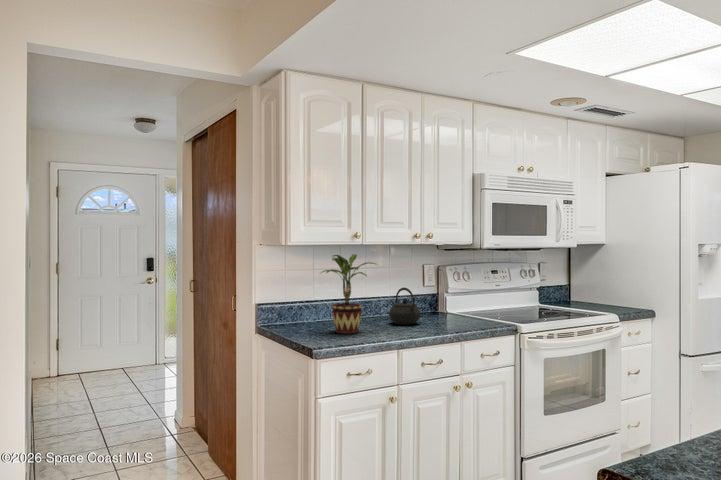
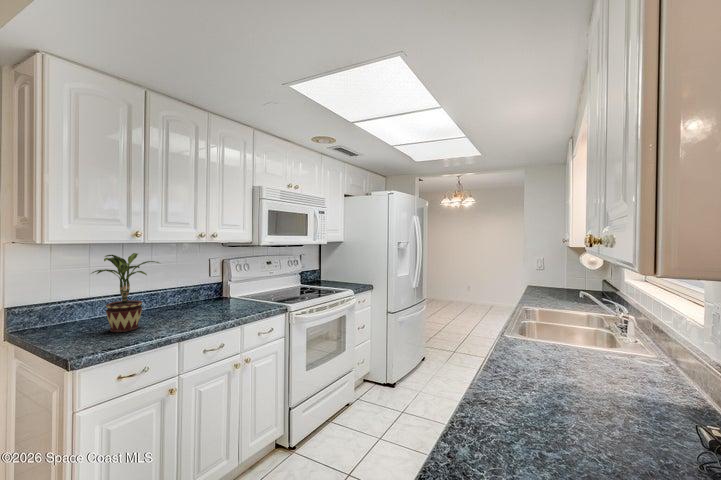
kettle: present [389,288,421,325] -> none [174,281,206,314]

